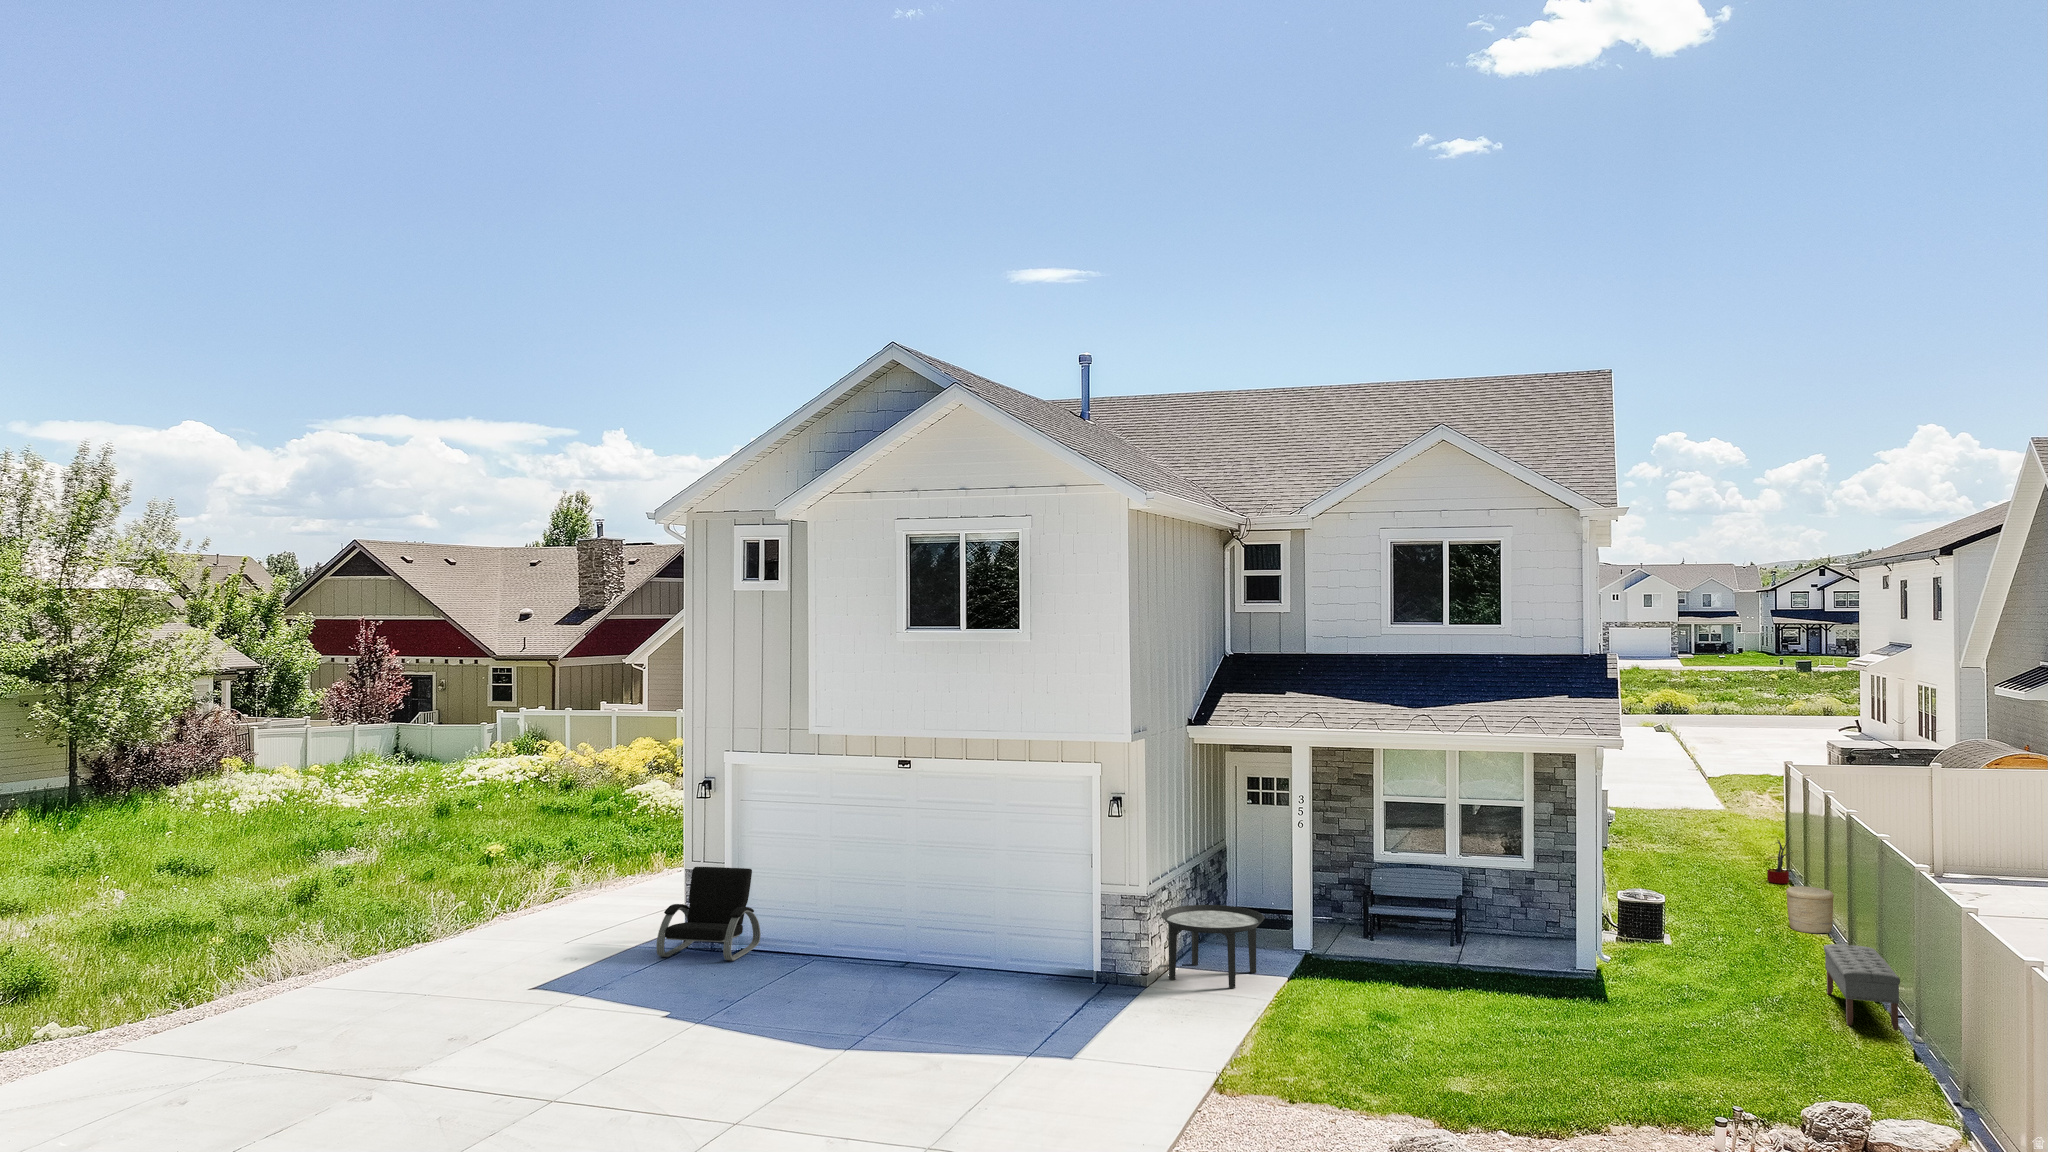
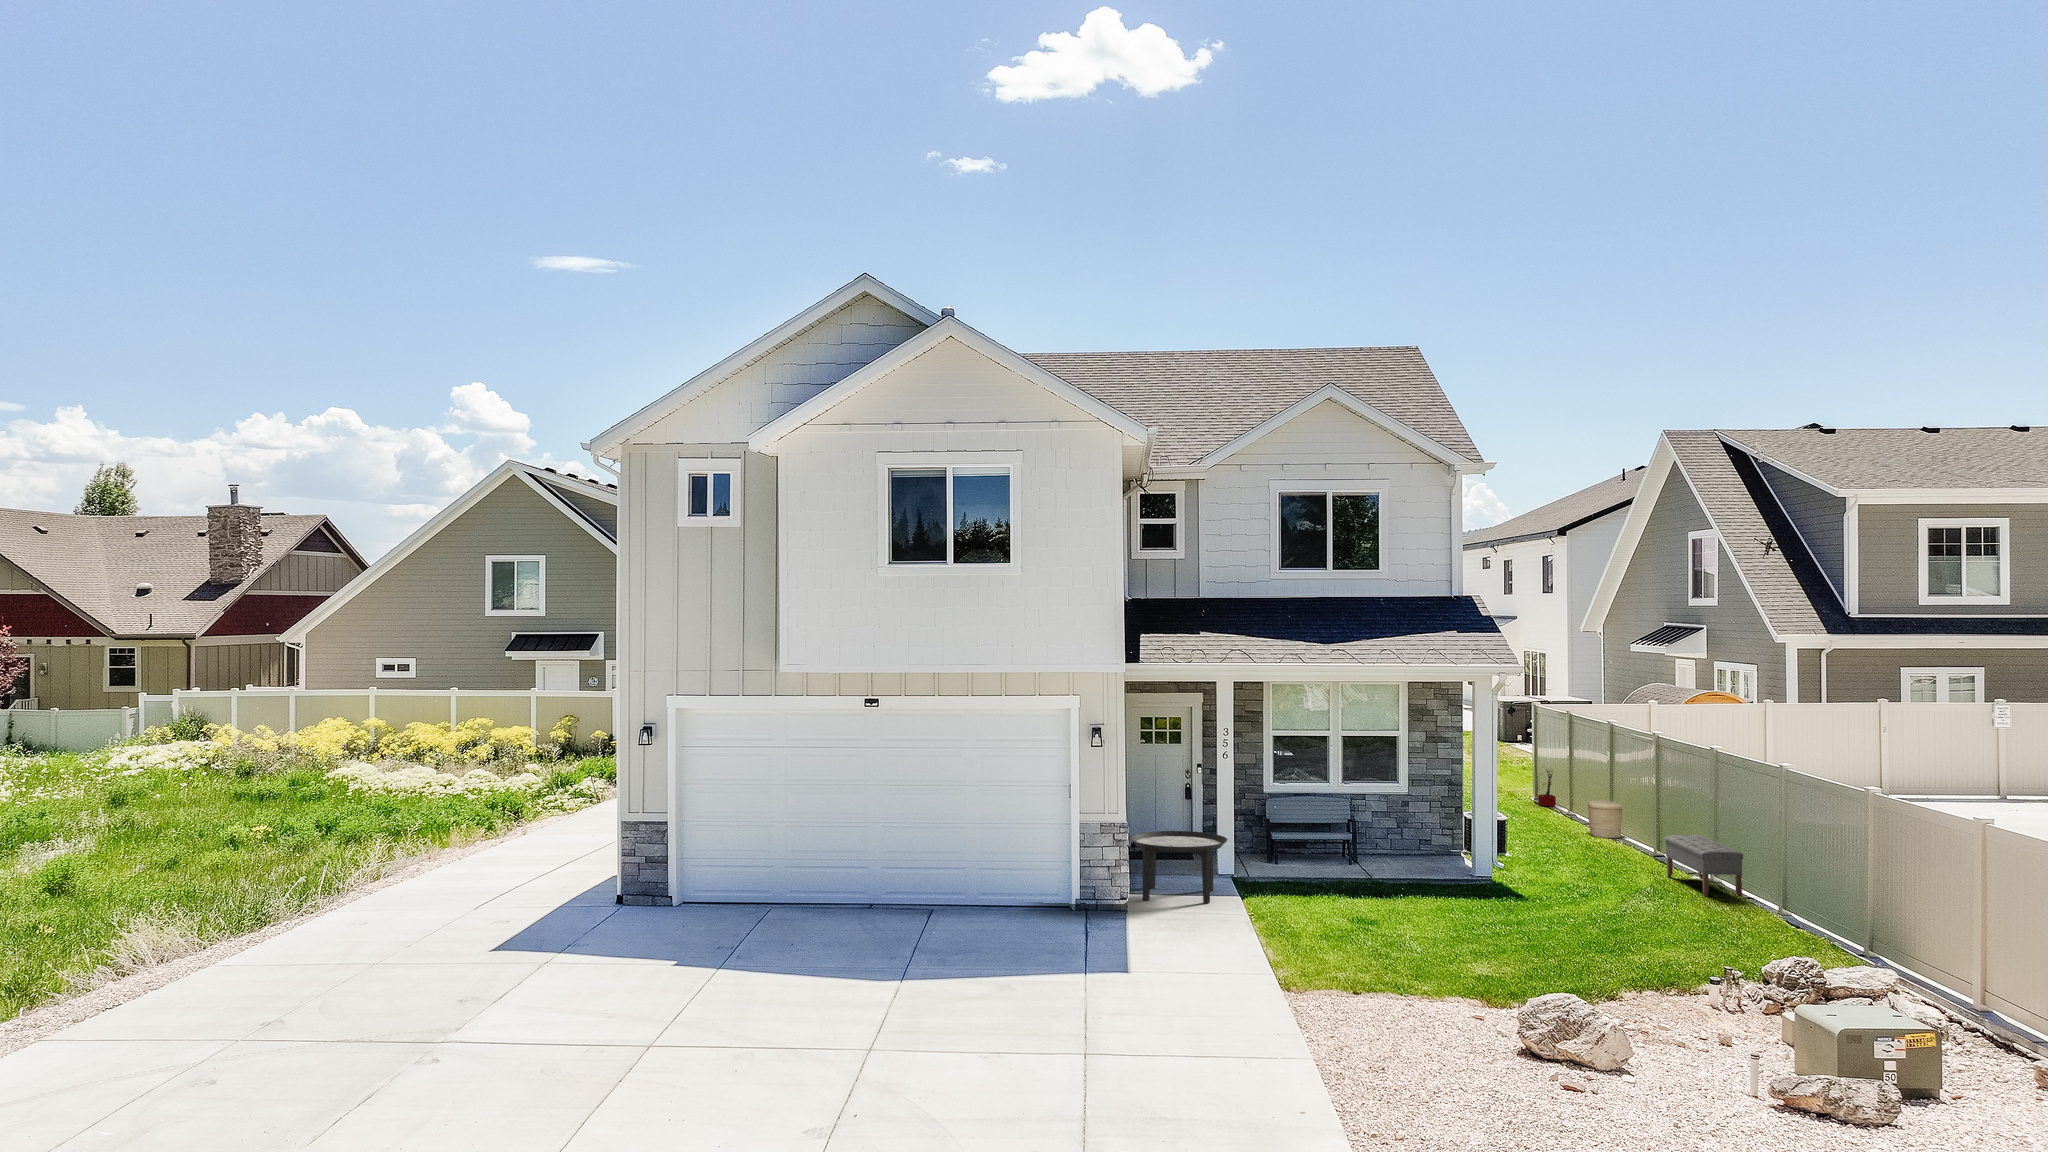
armchair: present [656,867,761,961] -> none [609,818,707,914]

